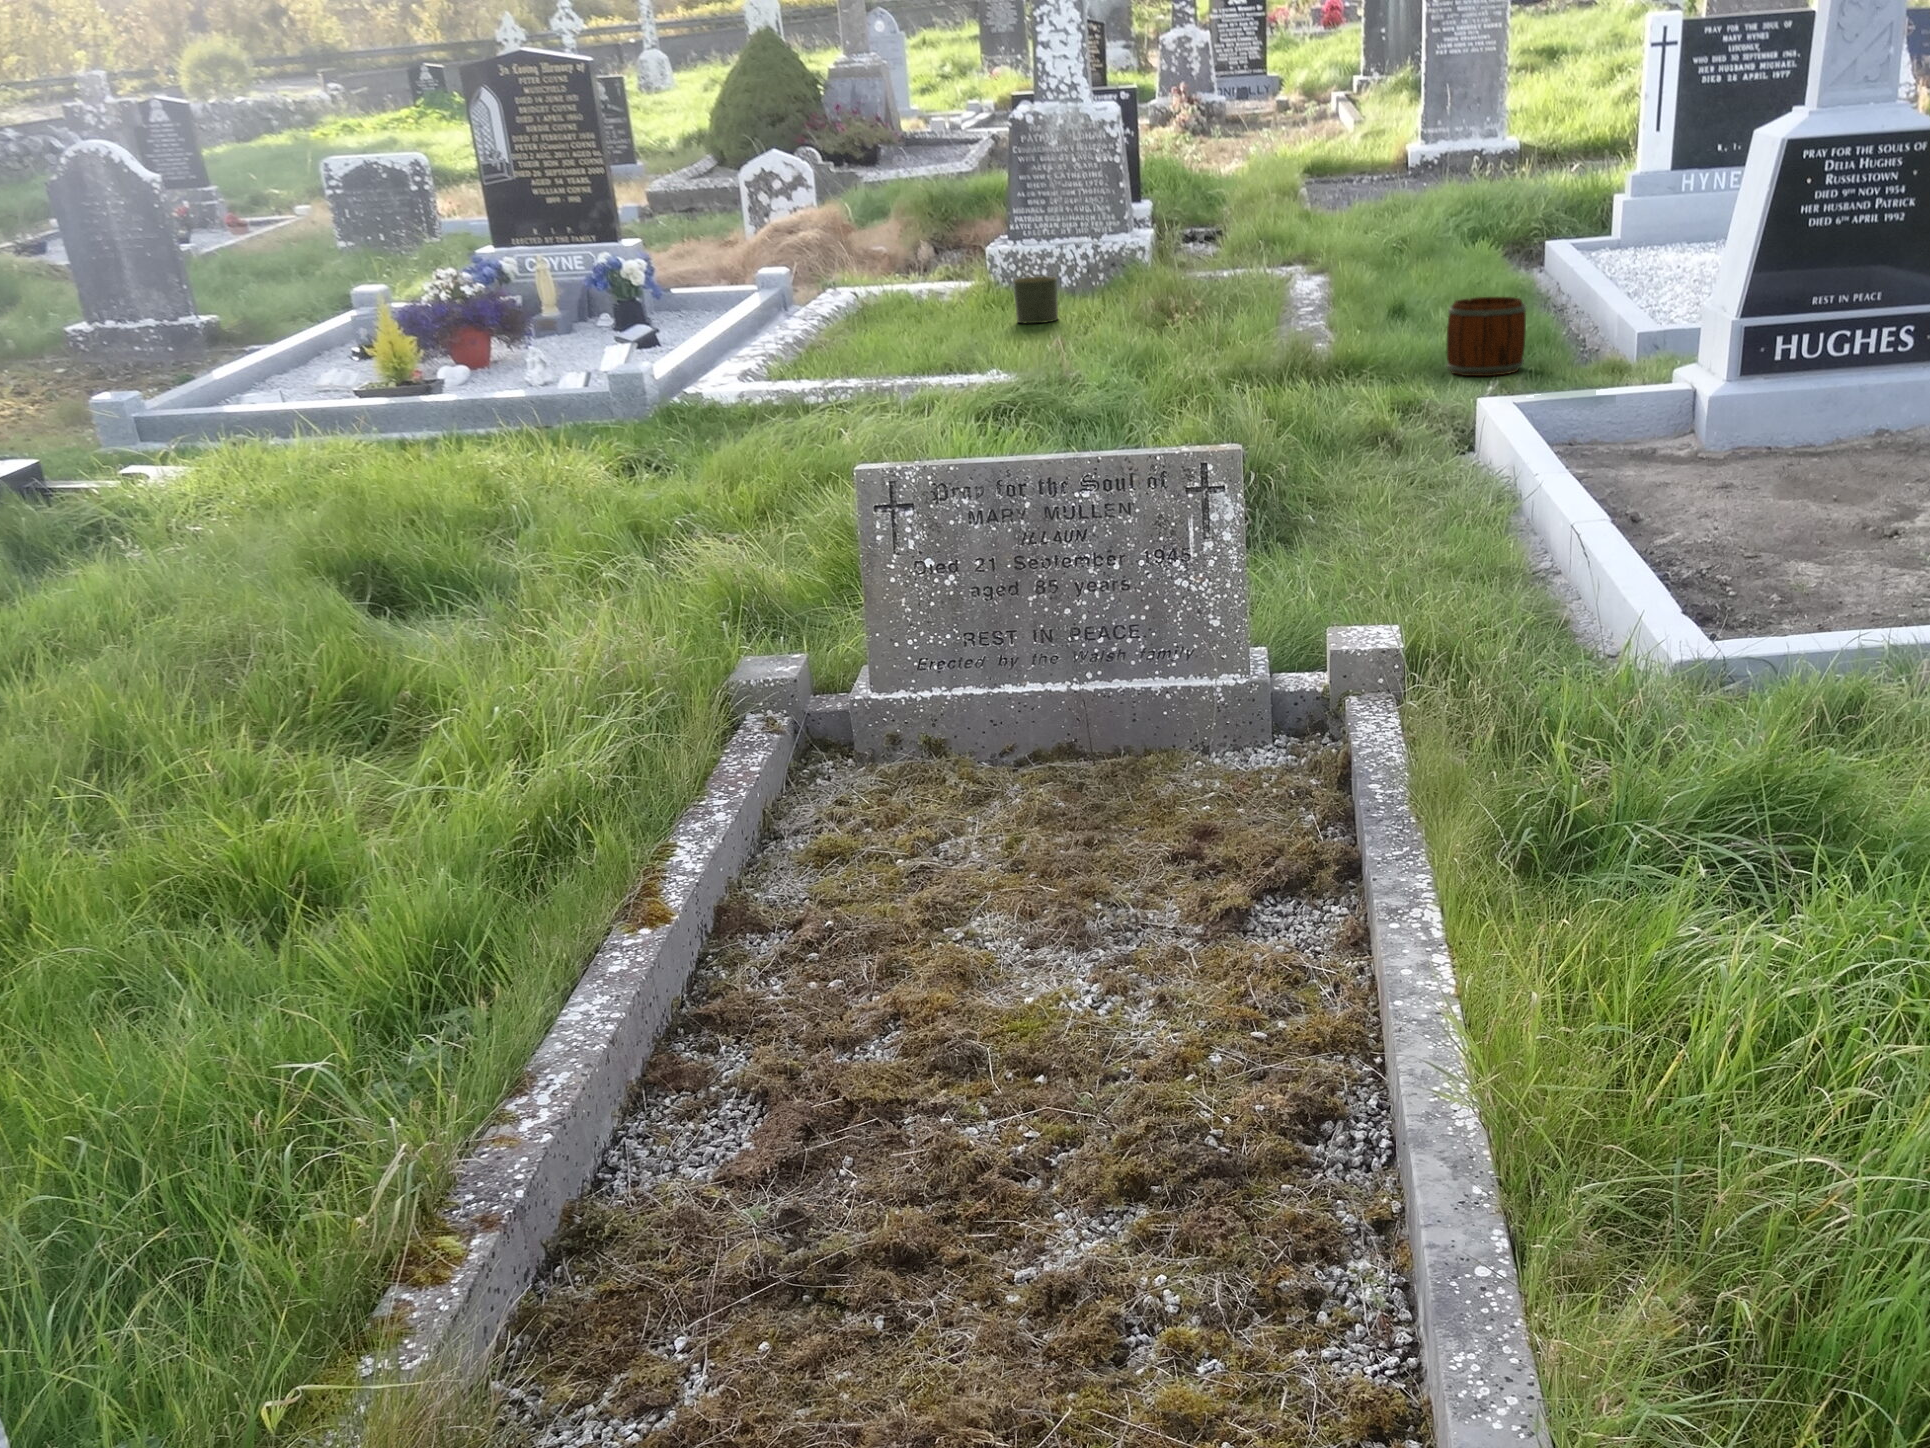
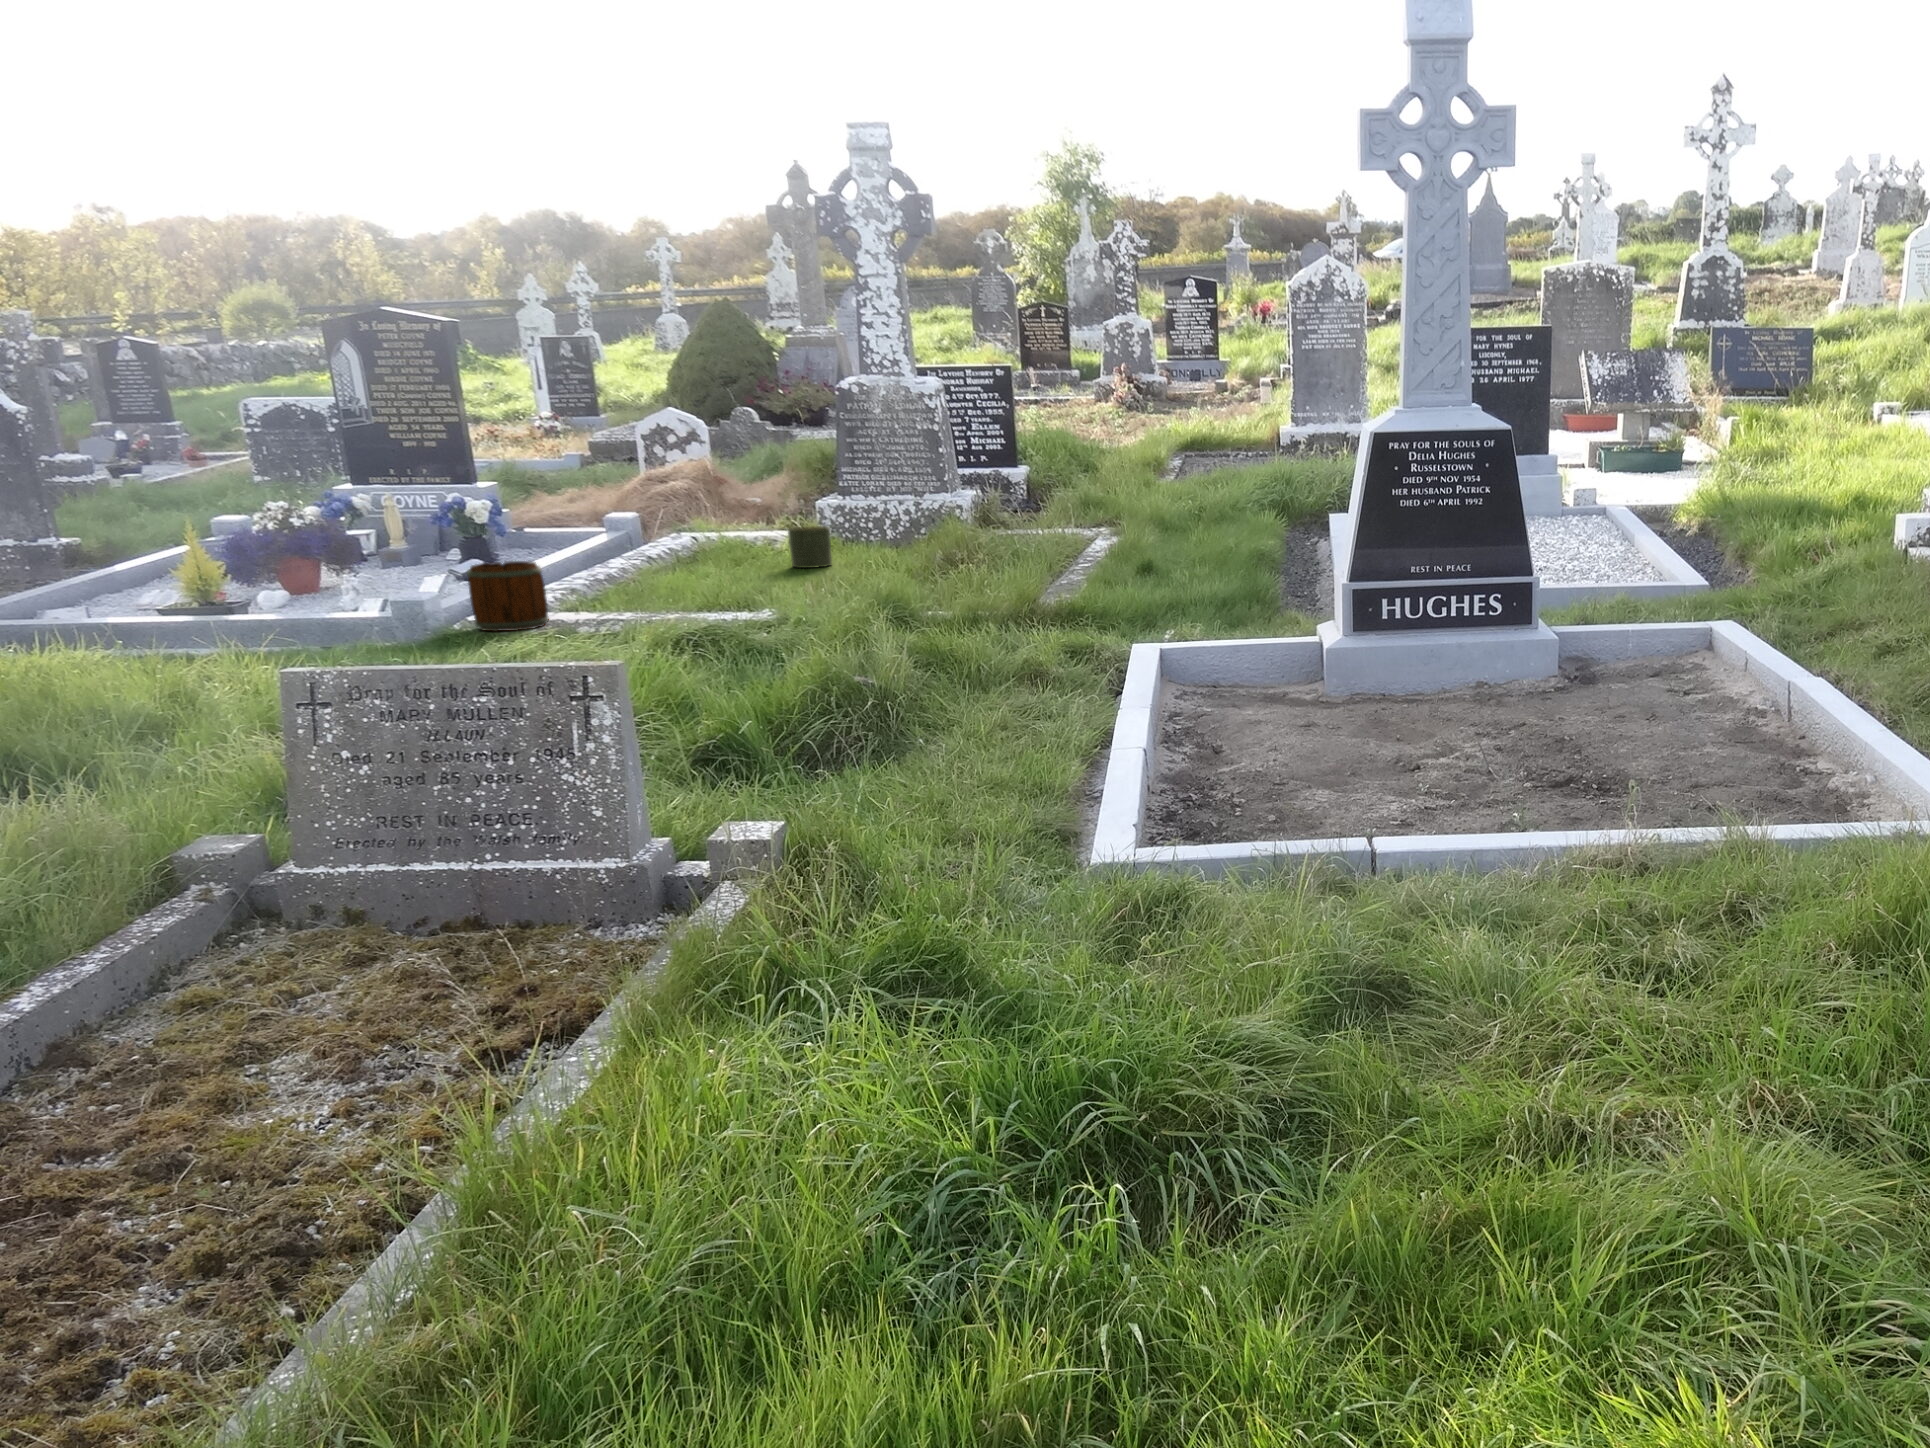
bucket: present [1447,297,1527,376] -> present [467,561,549,631]

